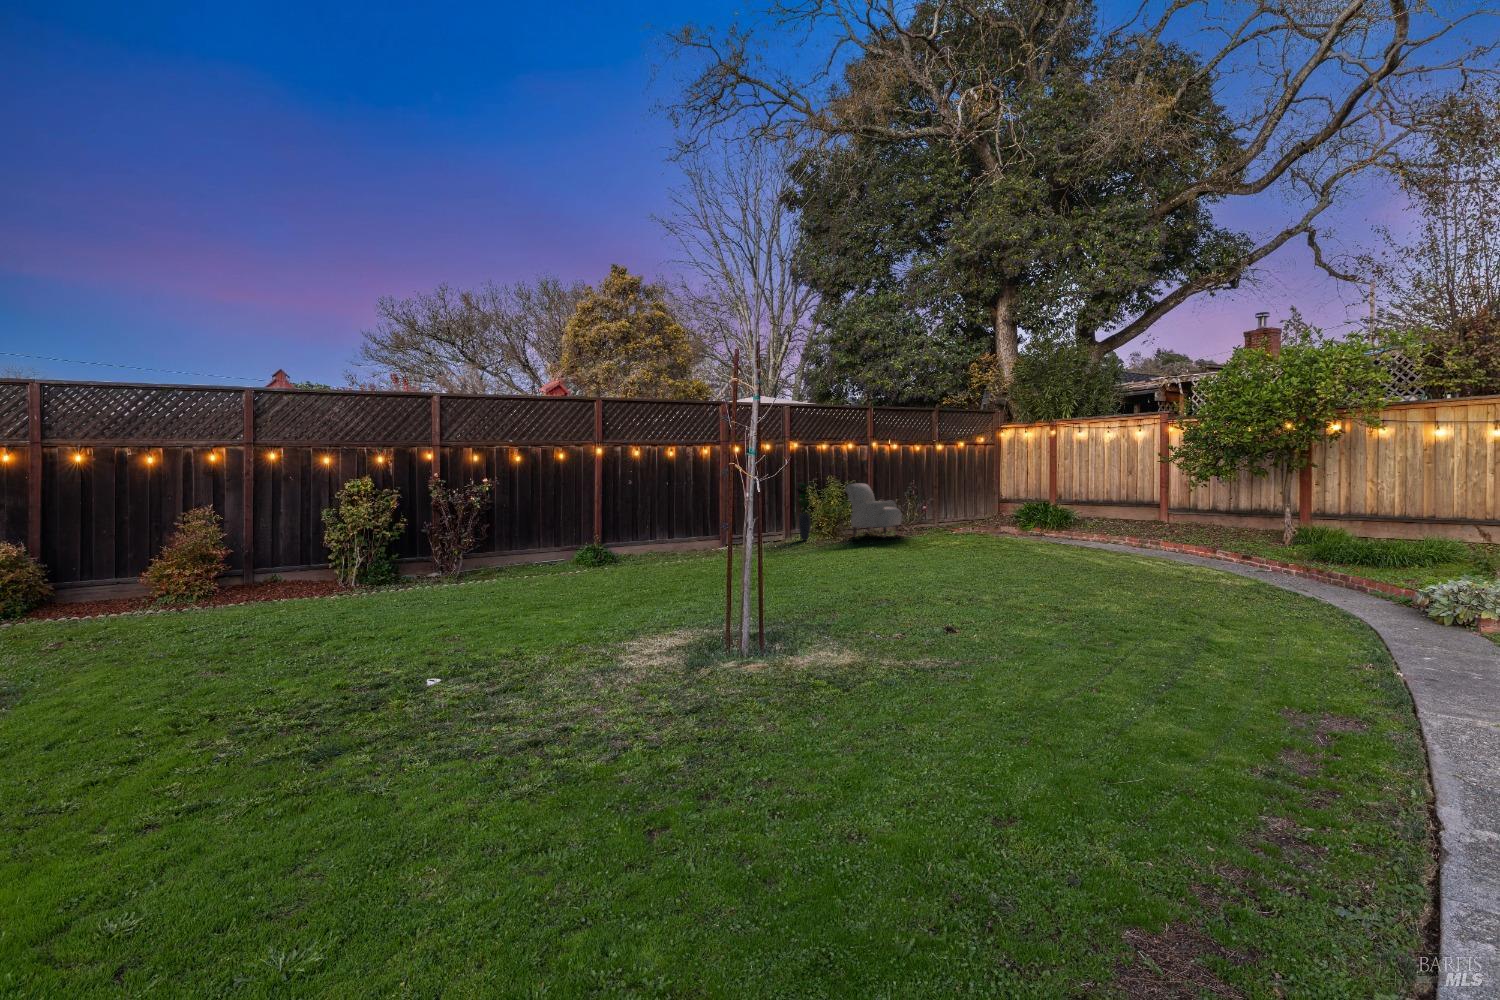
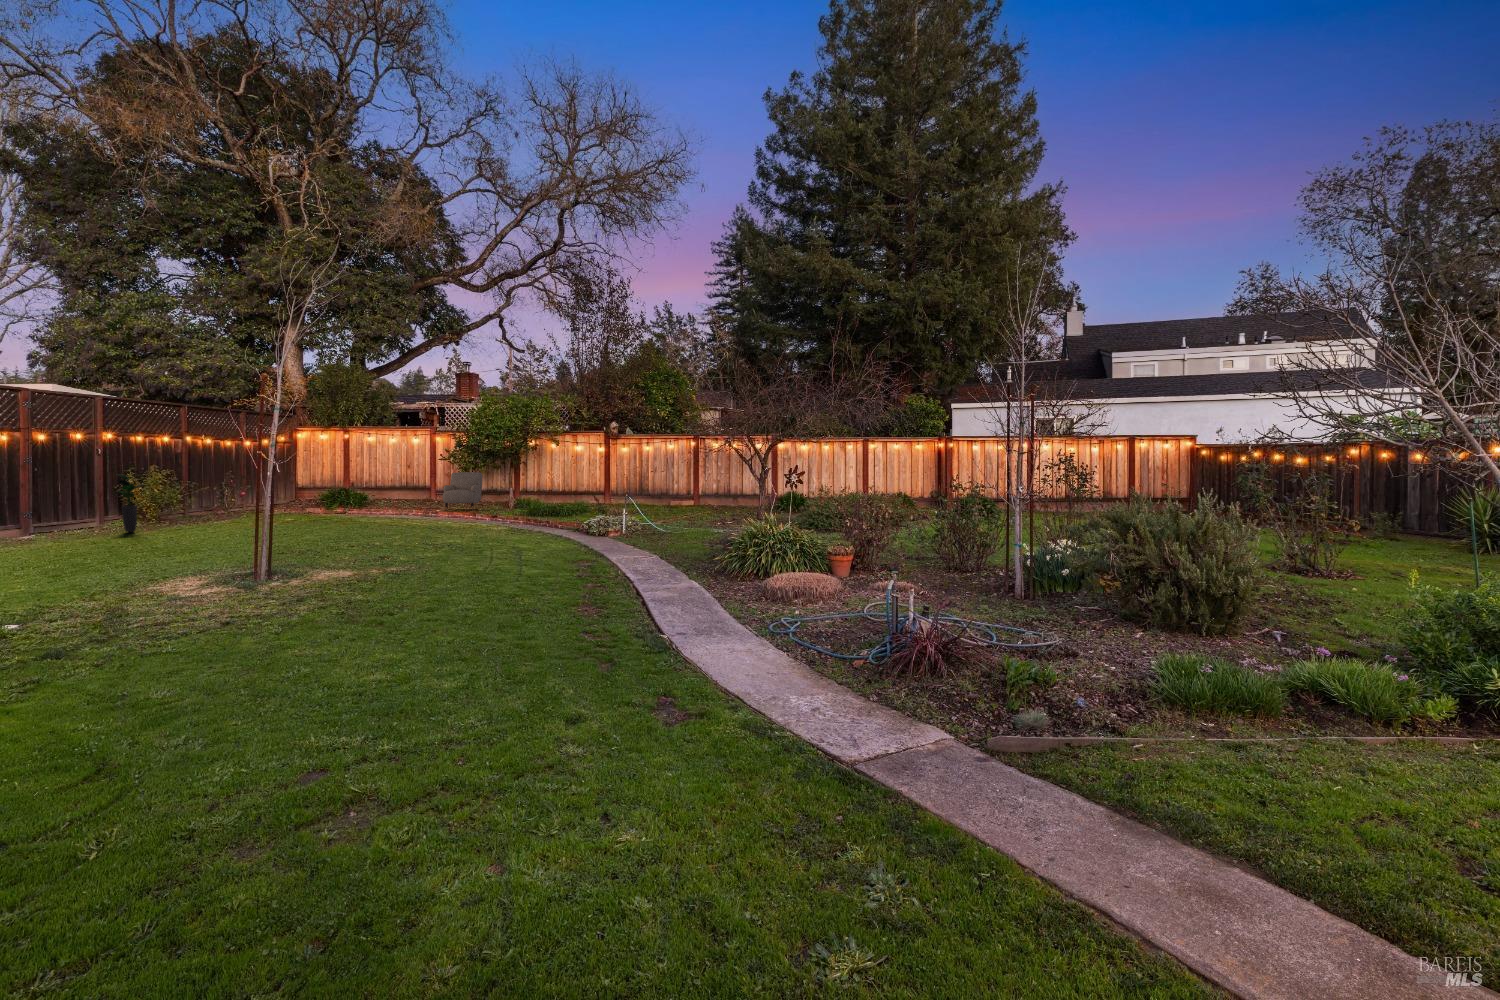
chair: present [846,484,902,536] -> present [443,472,483,510]

